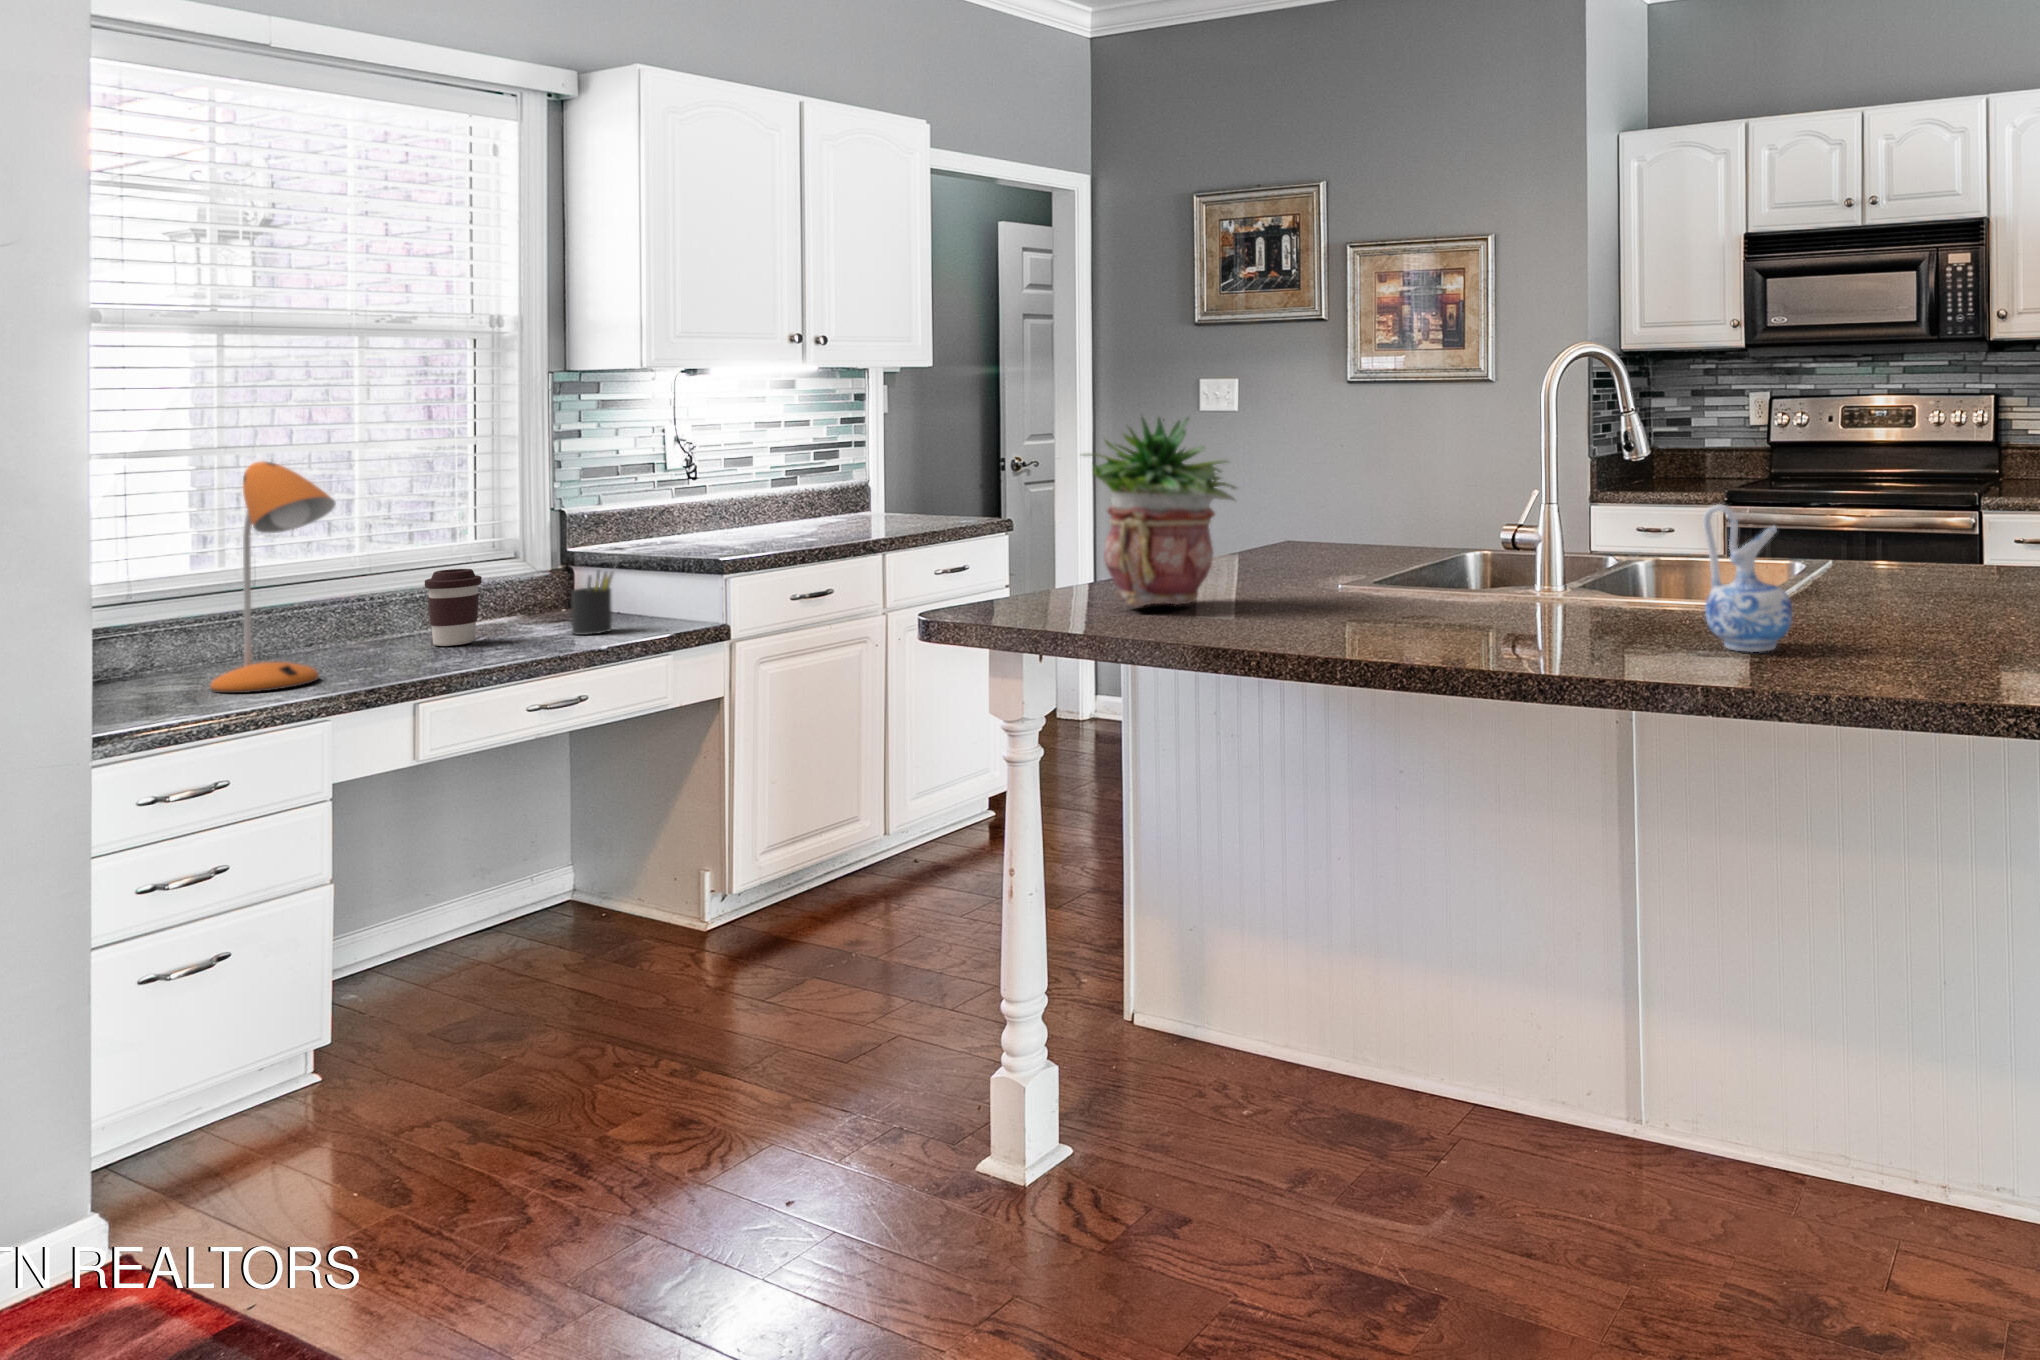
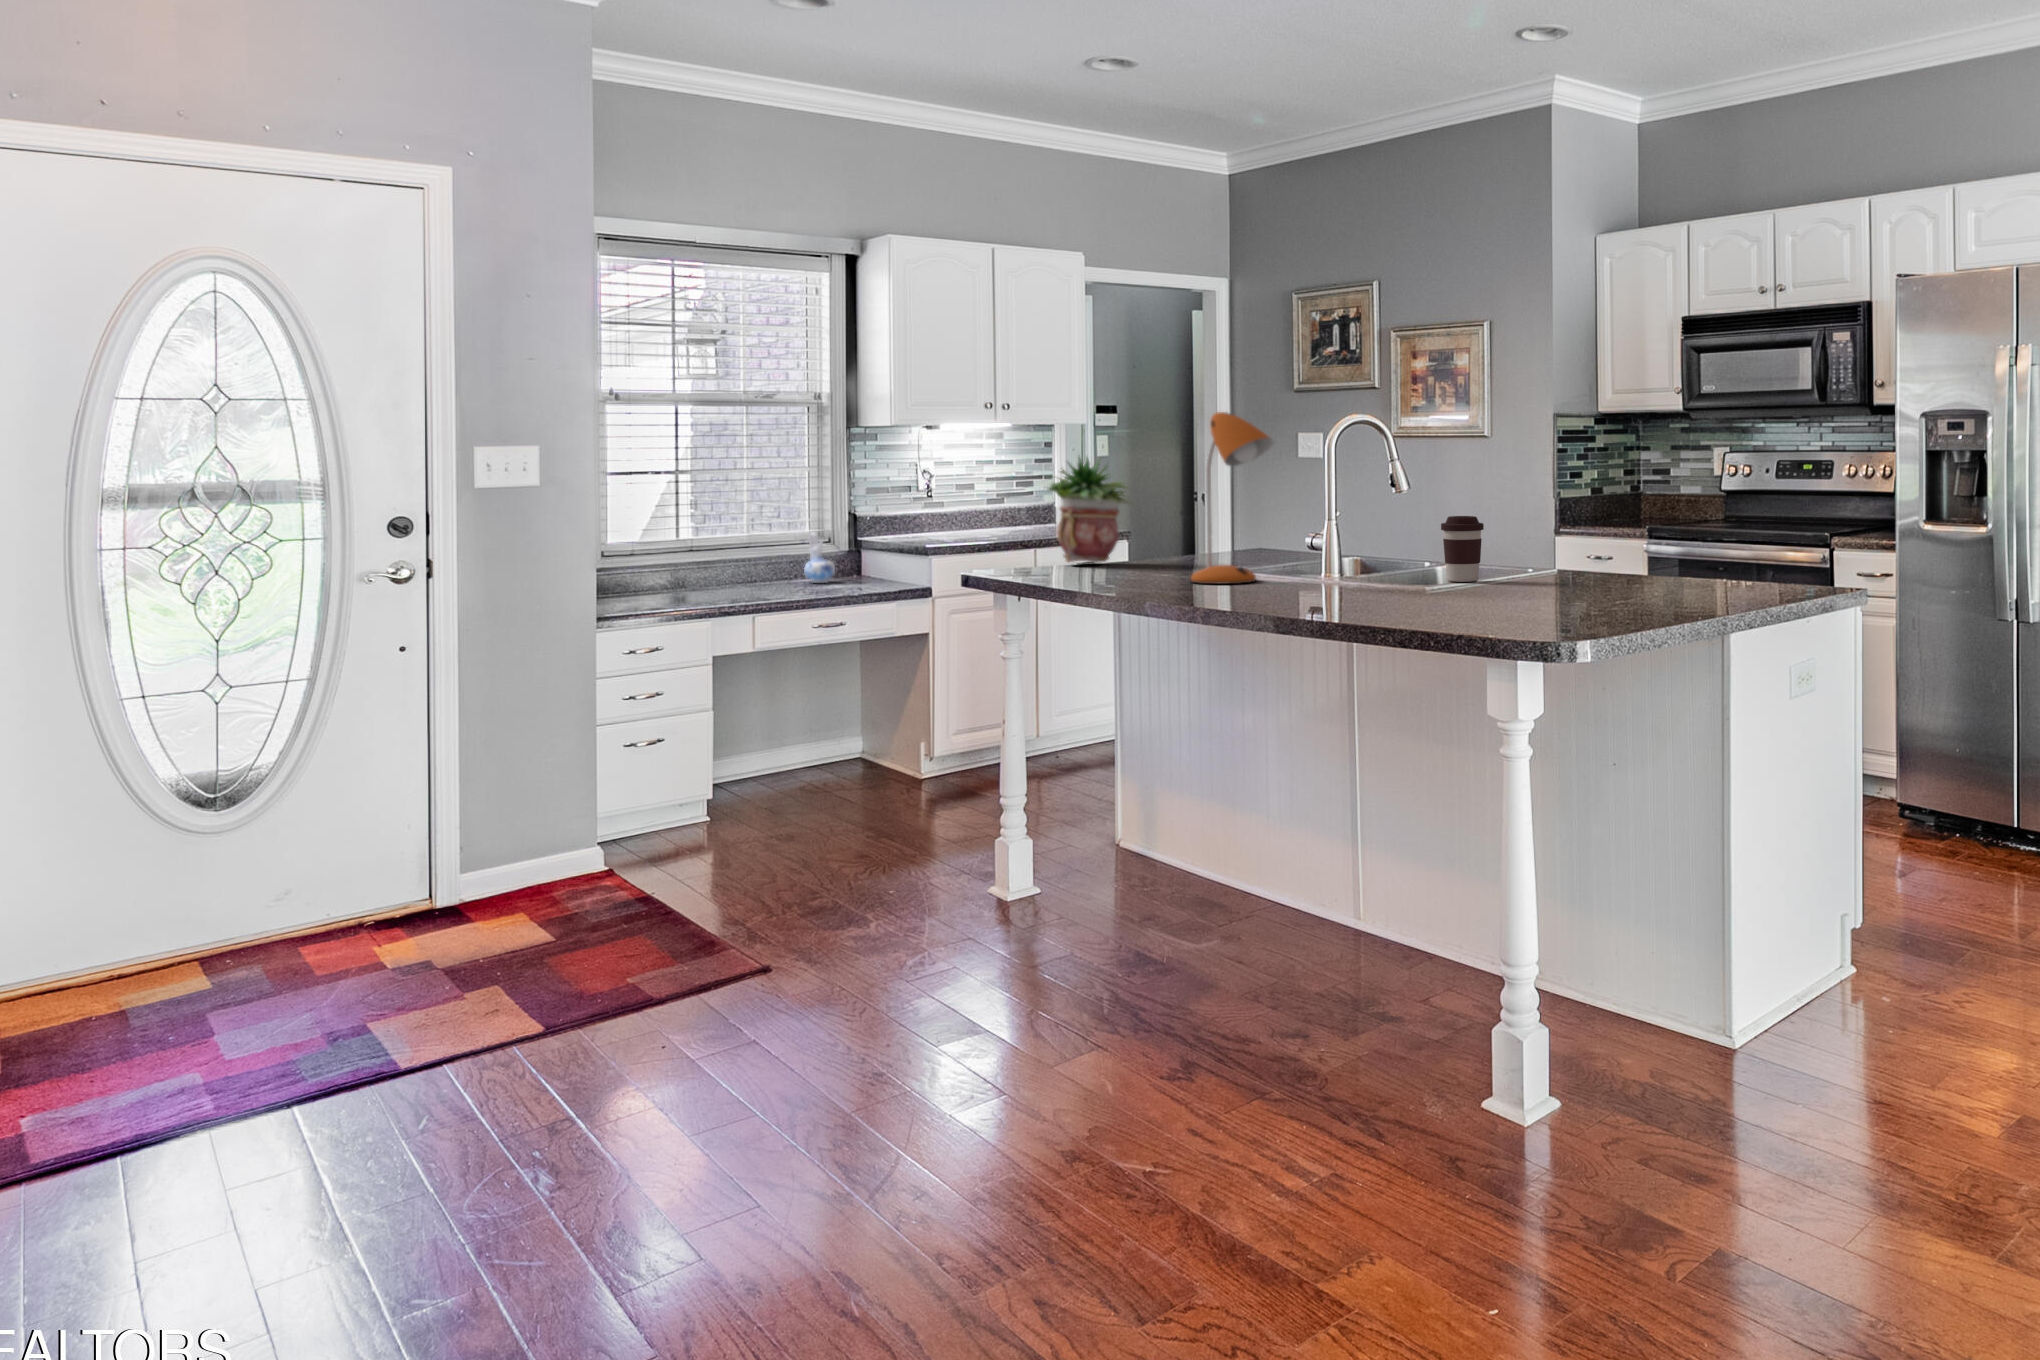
desk lamp: present [210,461,336,693] -> present [1191,412,1273,584]
ceramic pitcher: present [1703,505,1792,652] -> present [804,532,835,583]
coffee cup: present [425,569,482,646] -> present [1441,516,1484,582]
pen holder: present [571,570,614,635] -> none [844,543,870,586]

